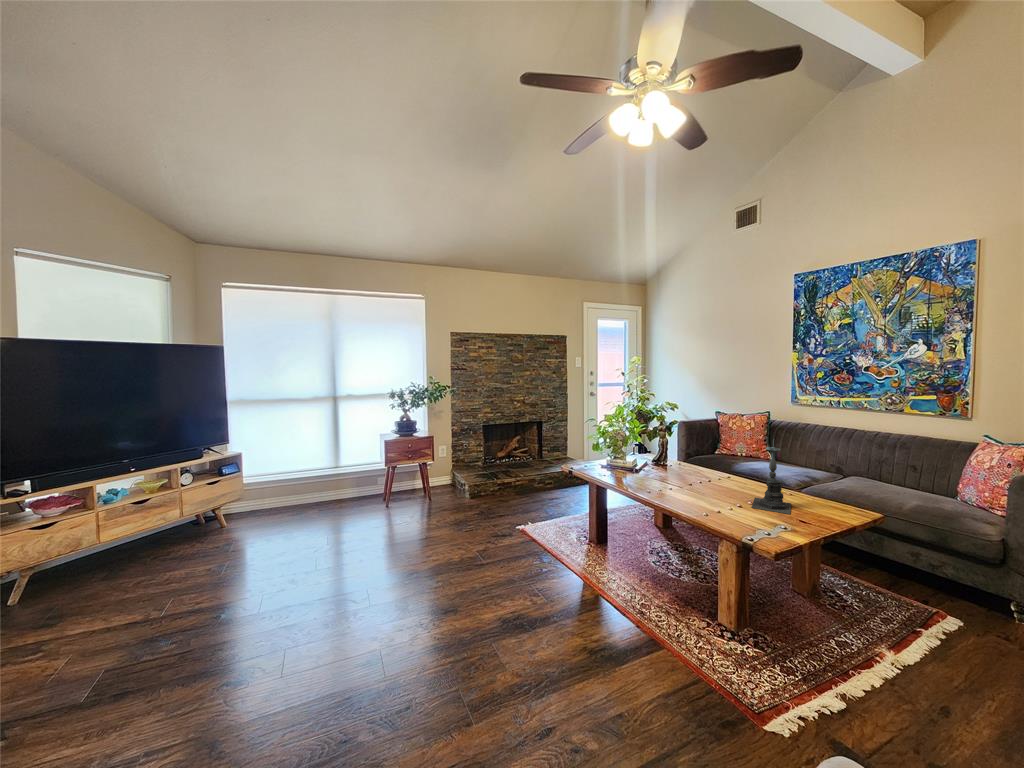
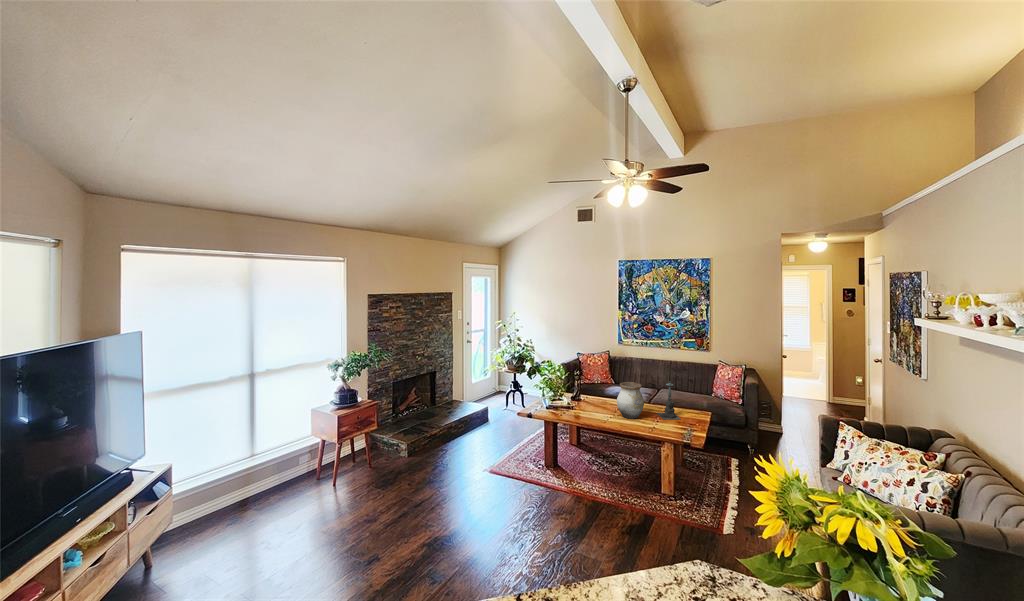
vase: none [674,438,720,497] -> present [617,382,644,419]

